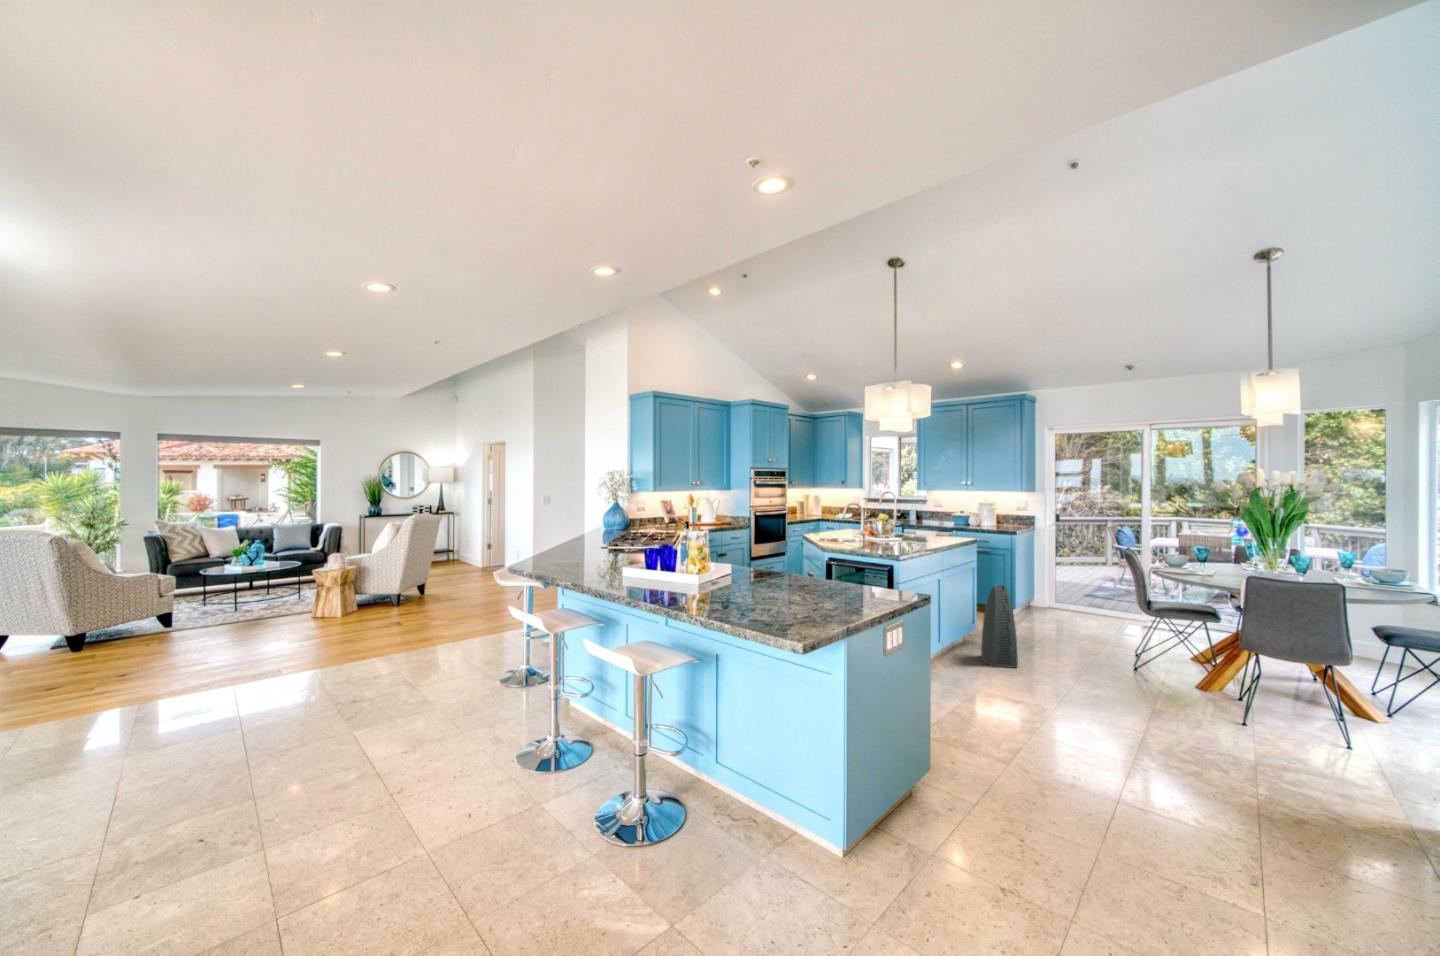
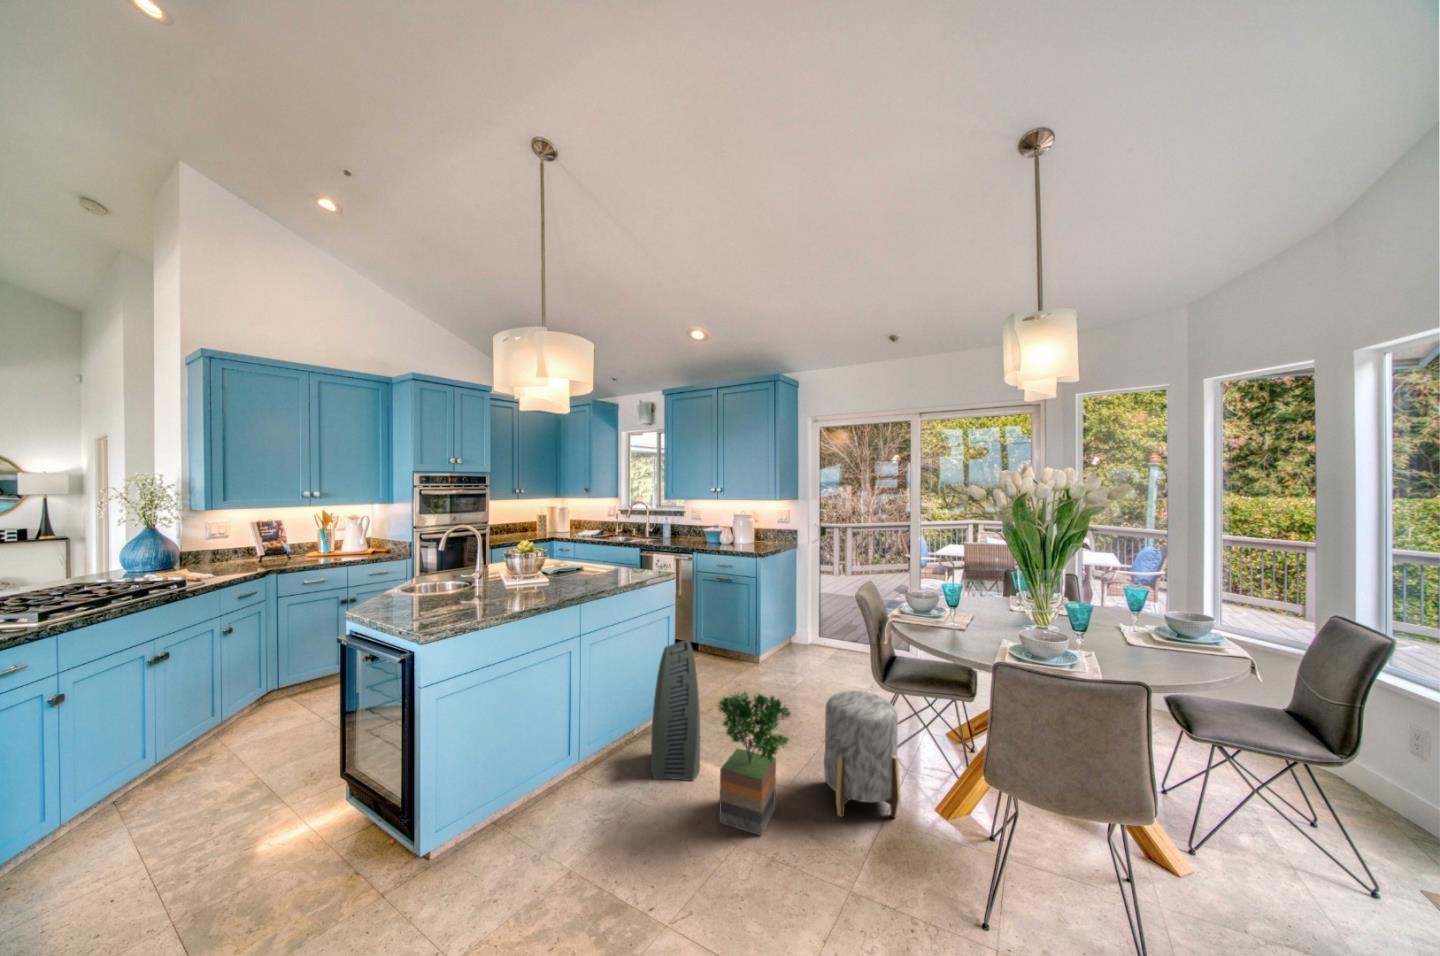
potted tree: none [1040,610,1097,690] -> present [718,692,791,836]
stool: none [1107,616,1169,690] -> present [824,691,901,818]

